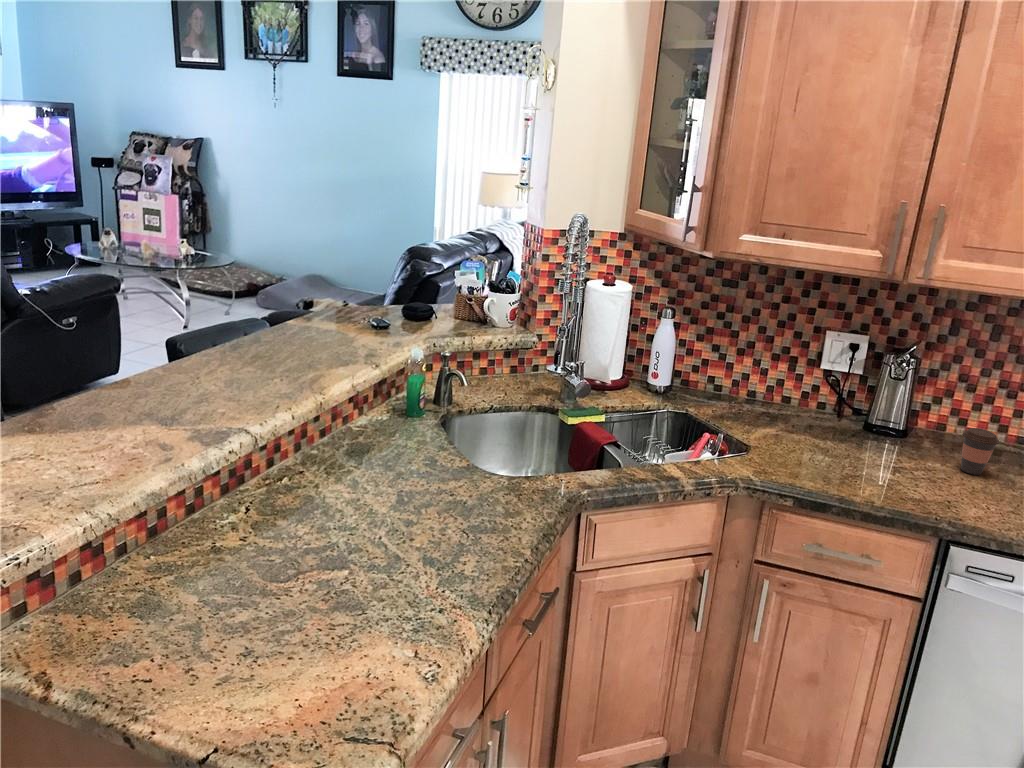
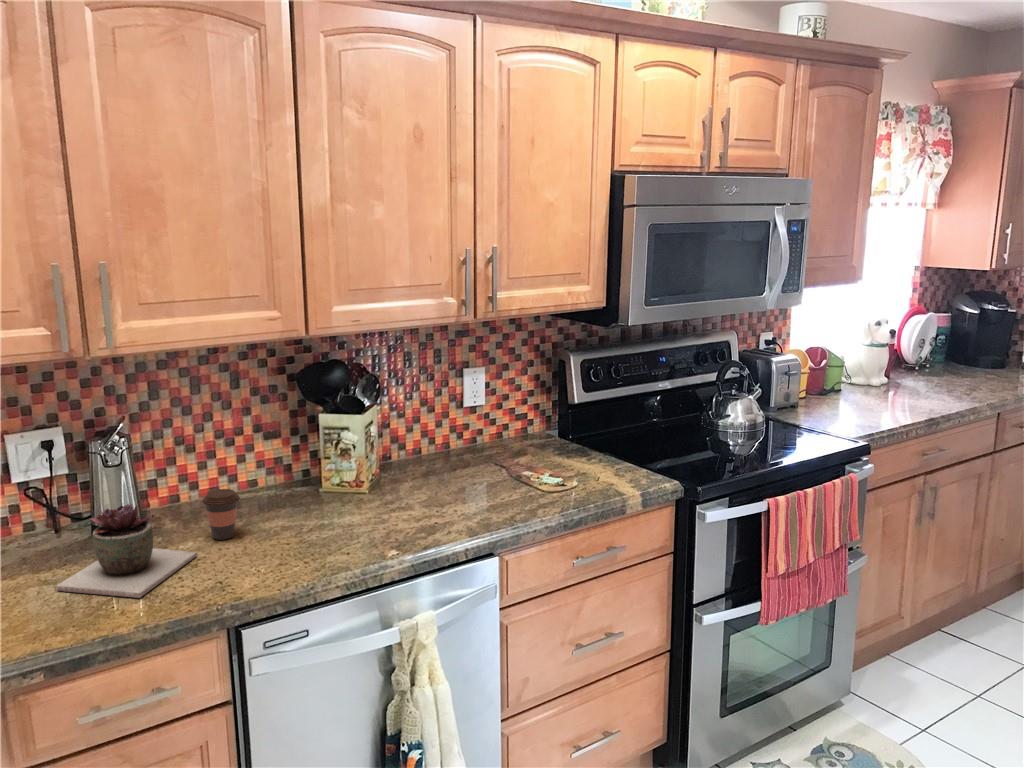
succulent plant: none [822,407,941,484] -> present [56,504,197,598]

